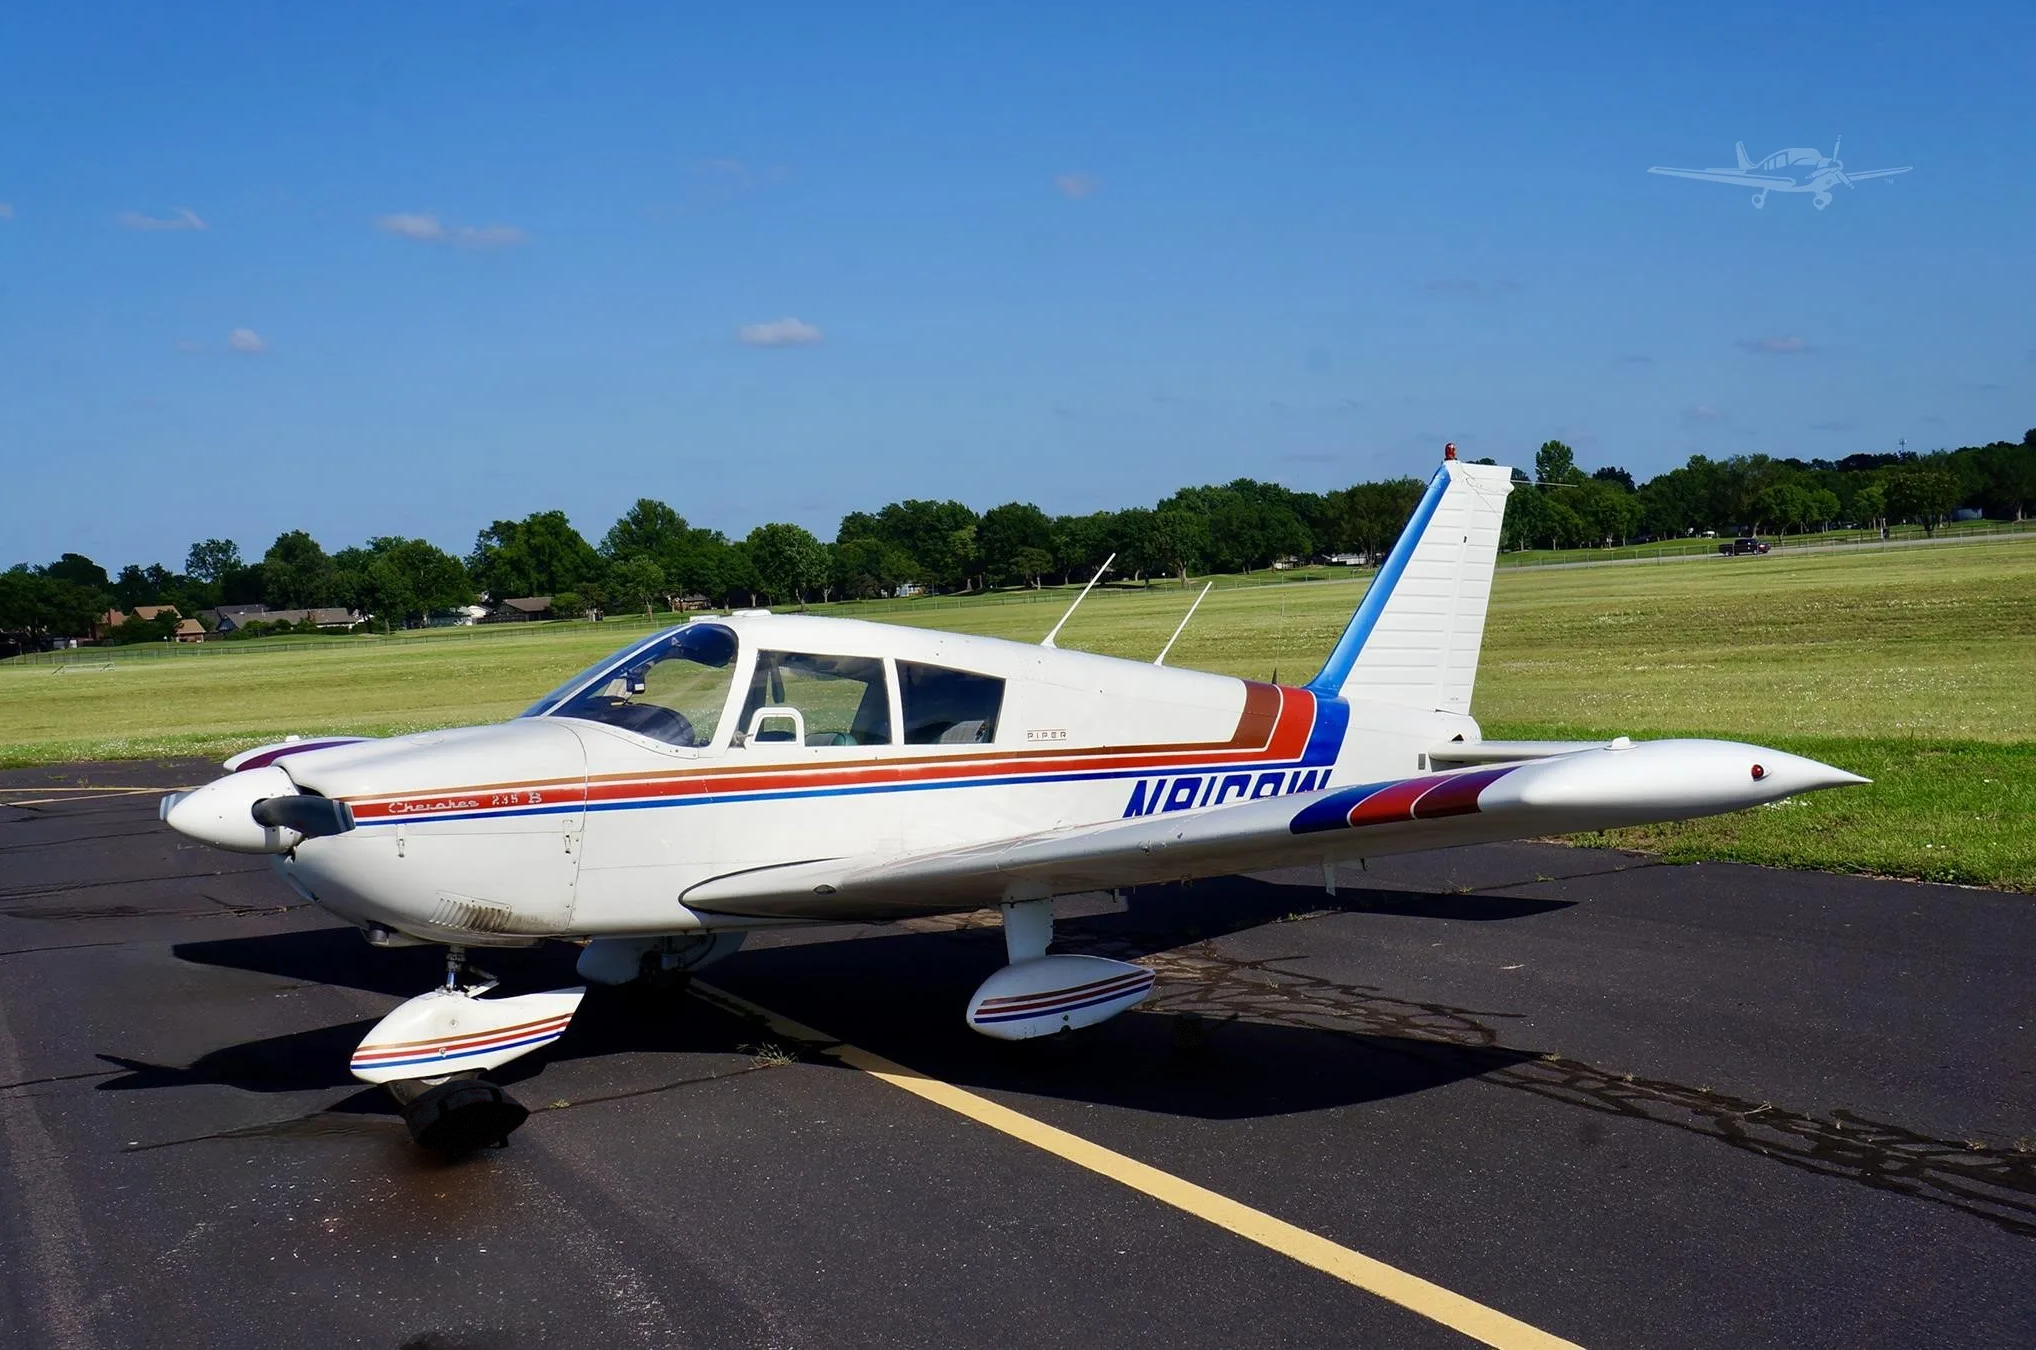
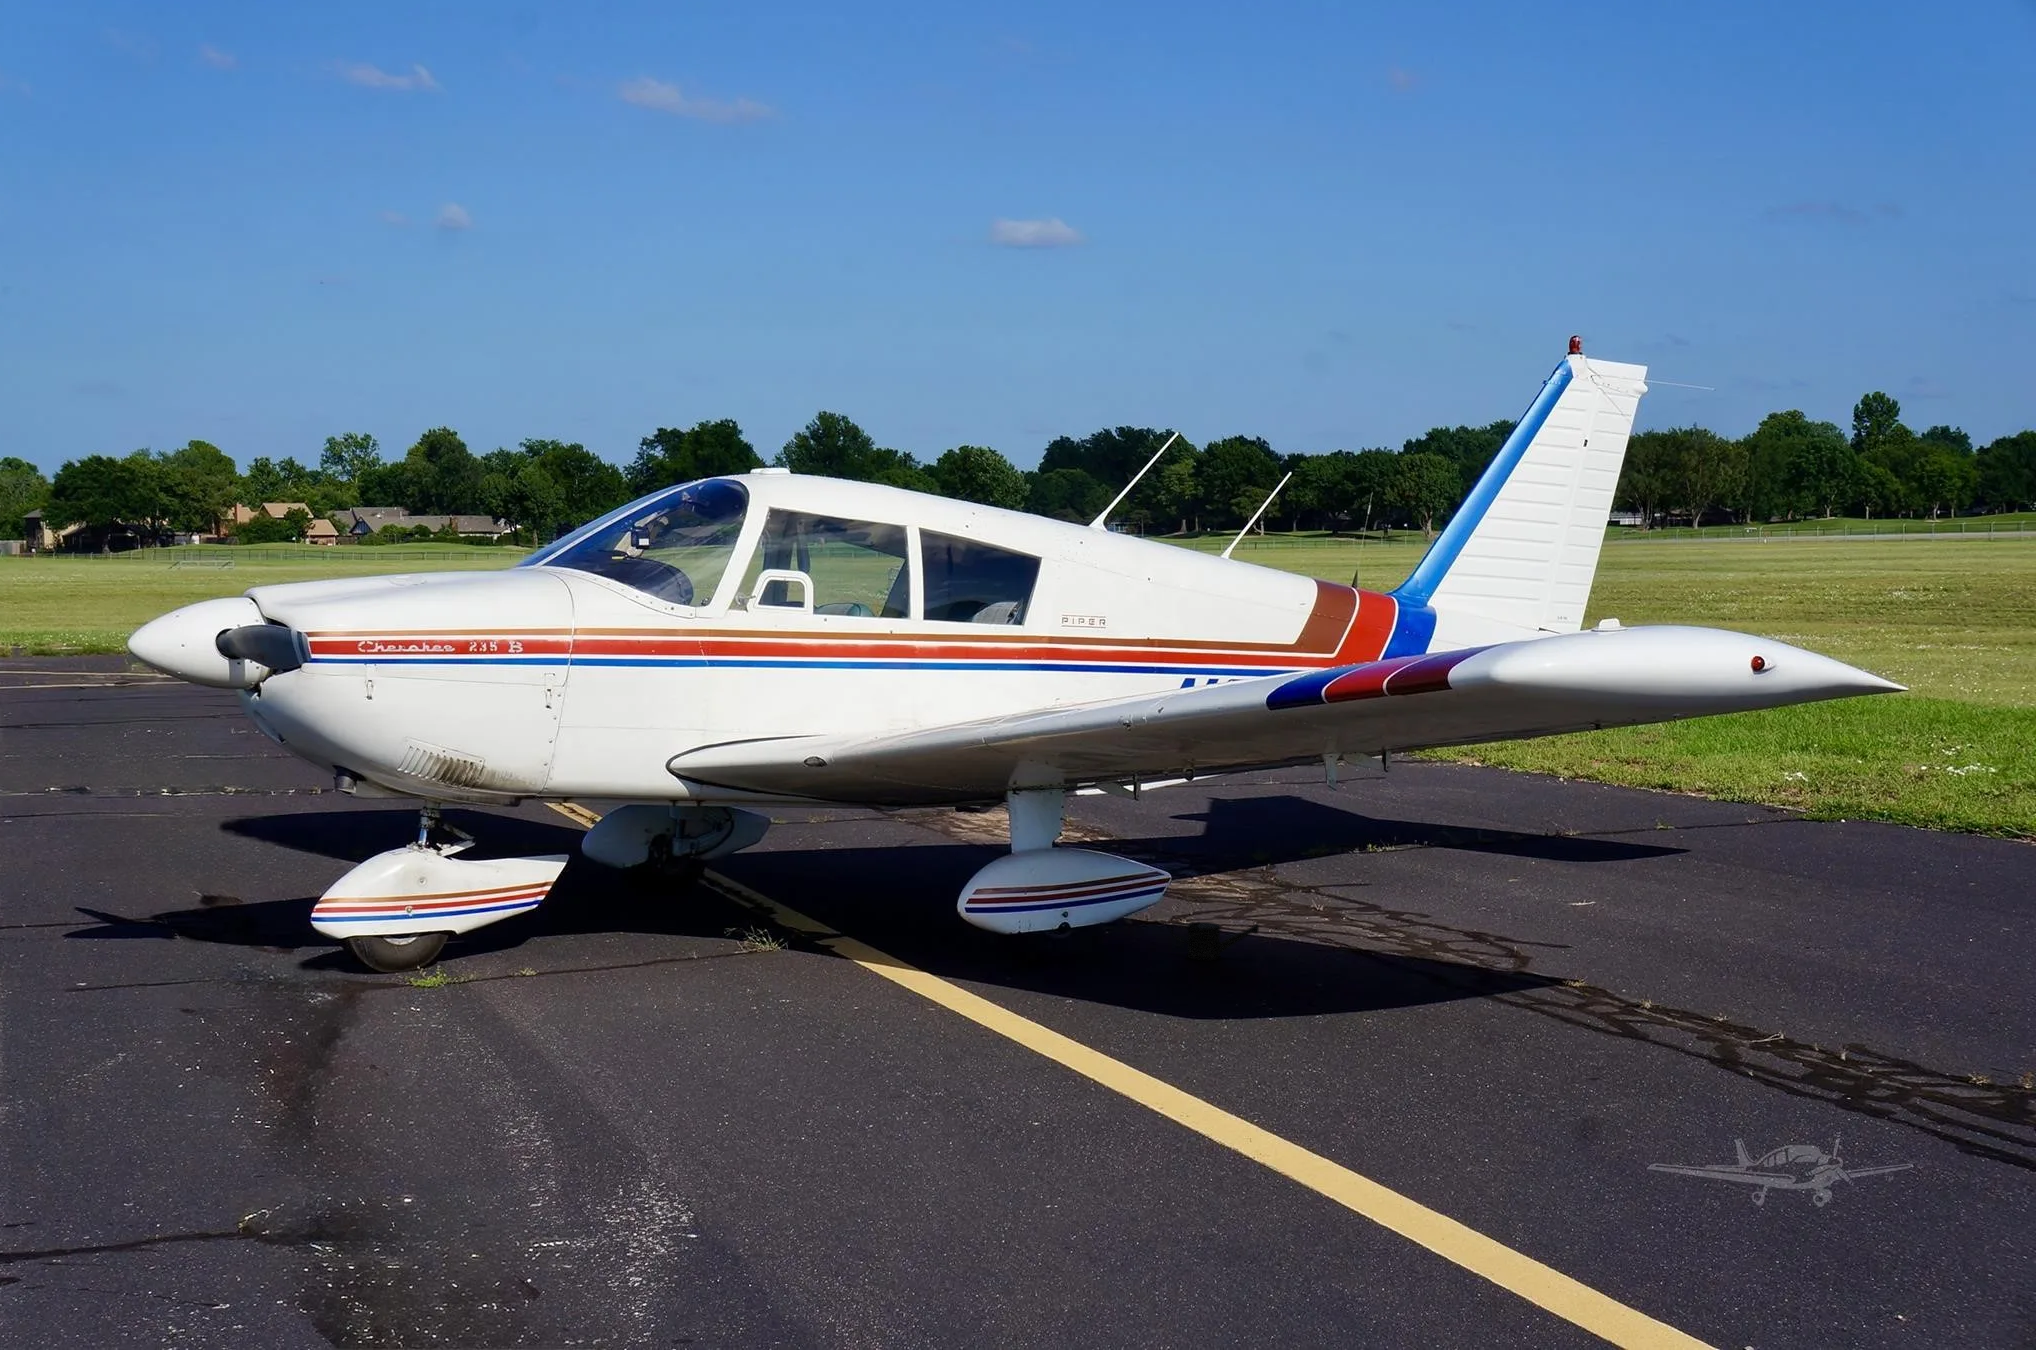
bag: present [398,1079,531,1162] -> none [355,935,480,1013]

